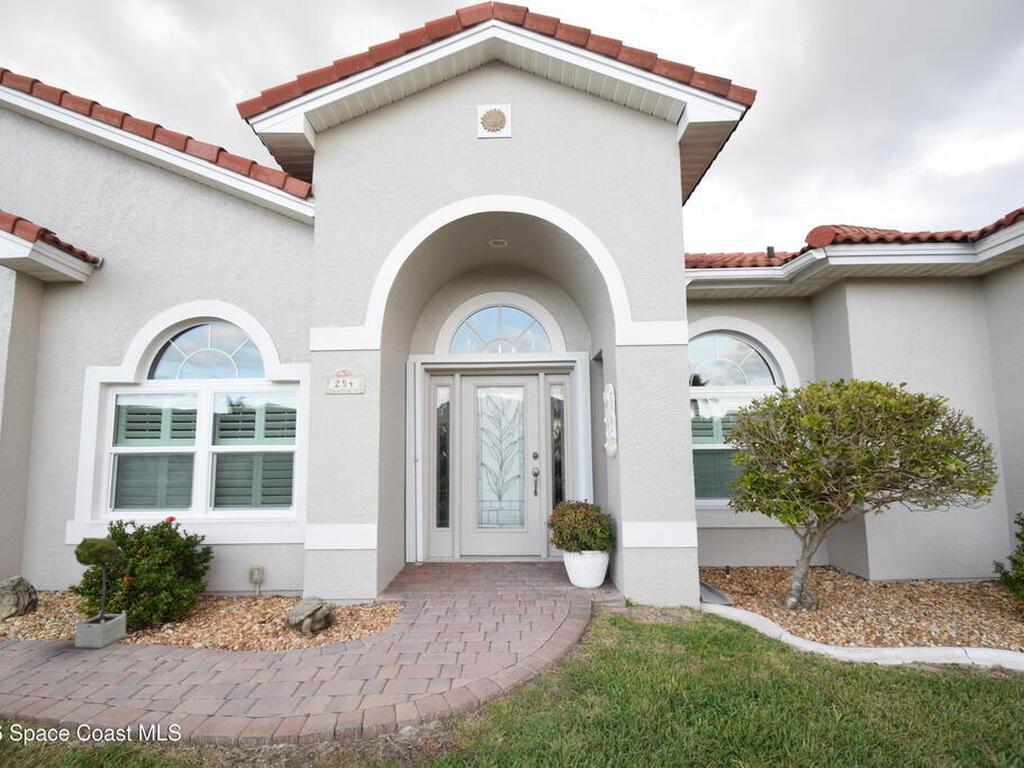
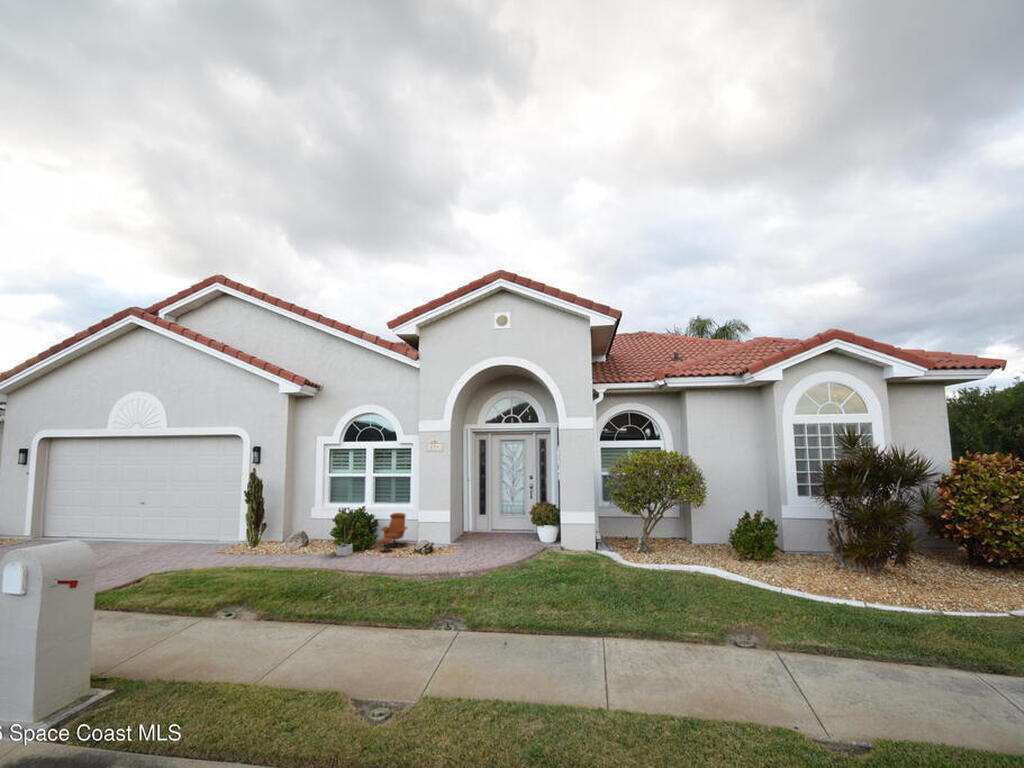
lounge chair: none [198,530,280,632] -> present [380,513,407,550]

